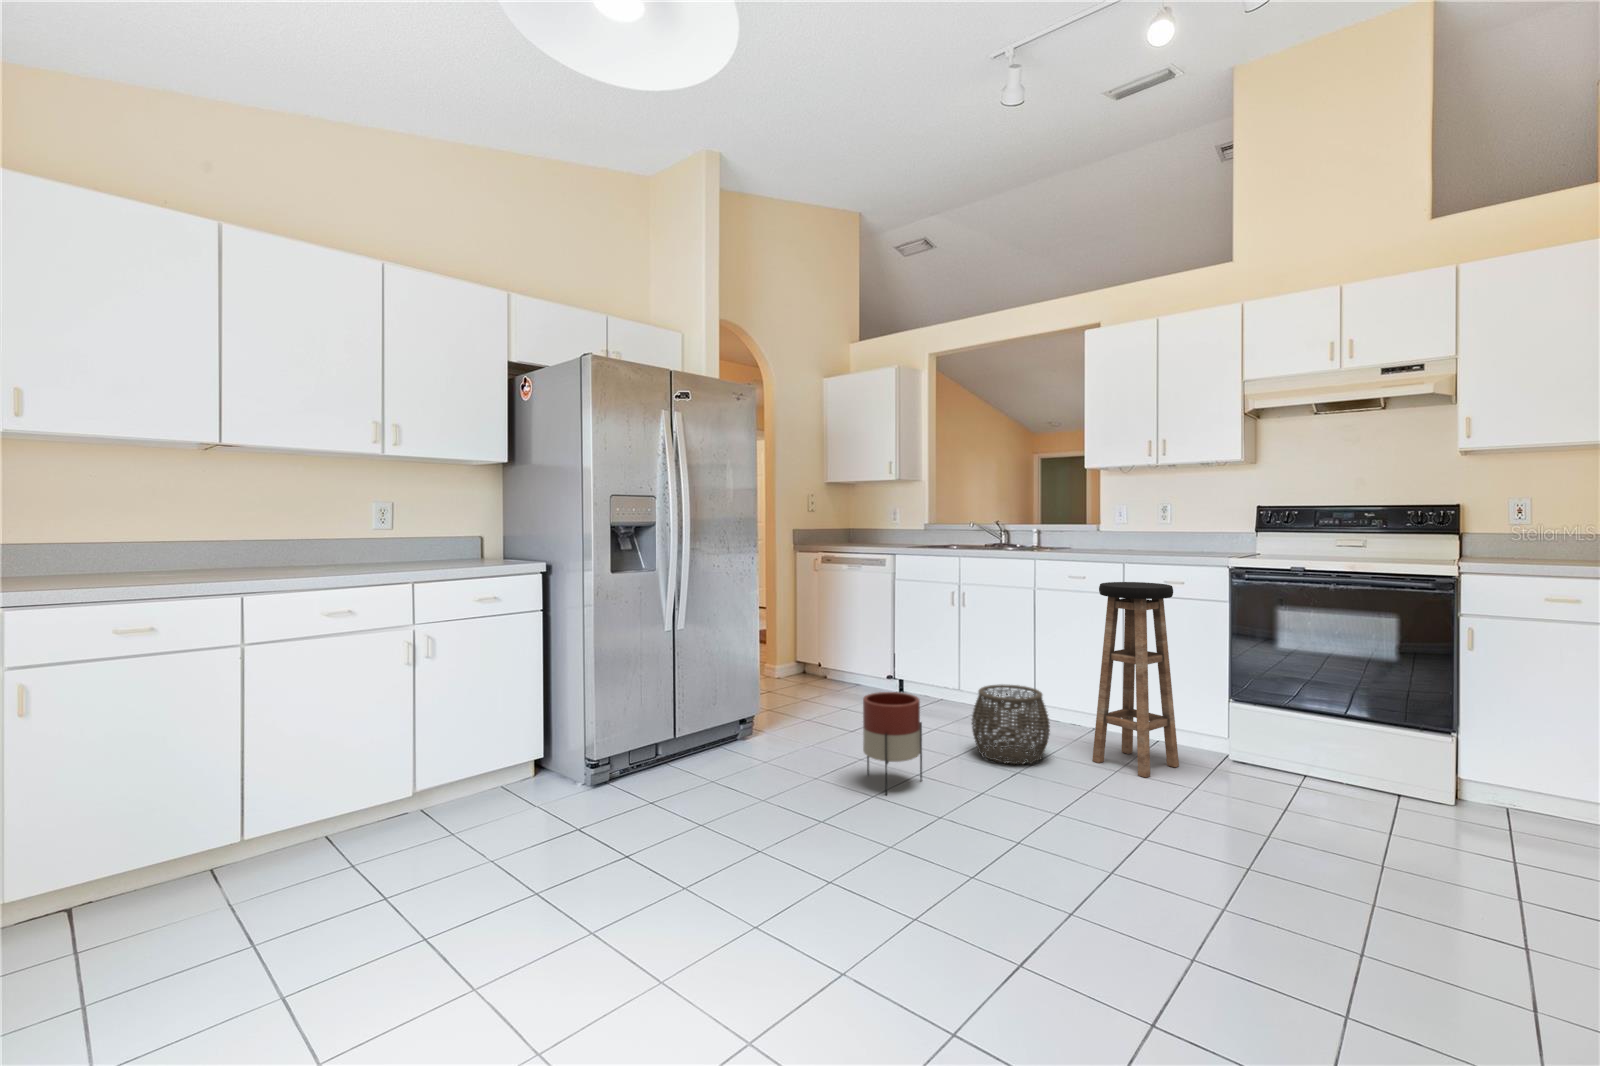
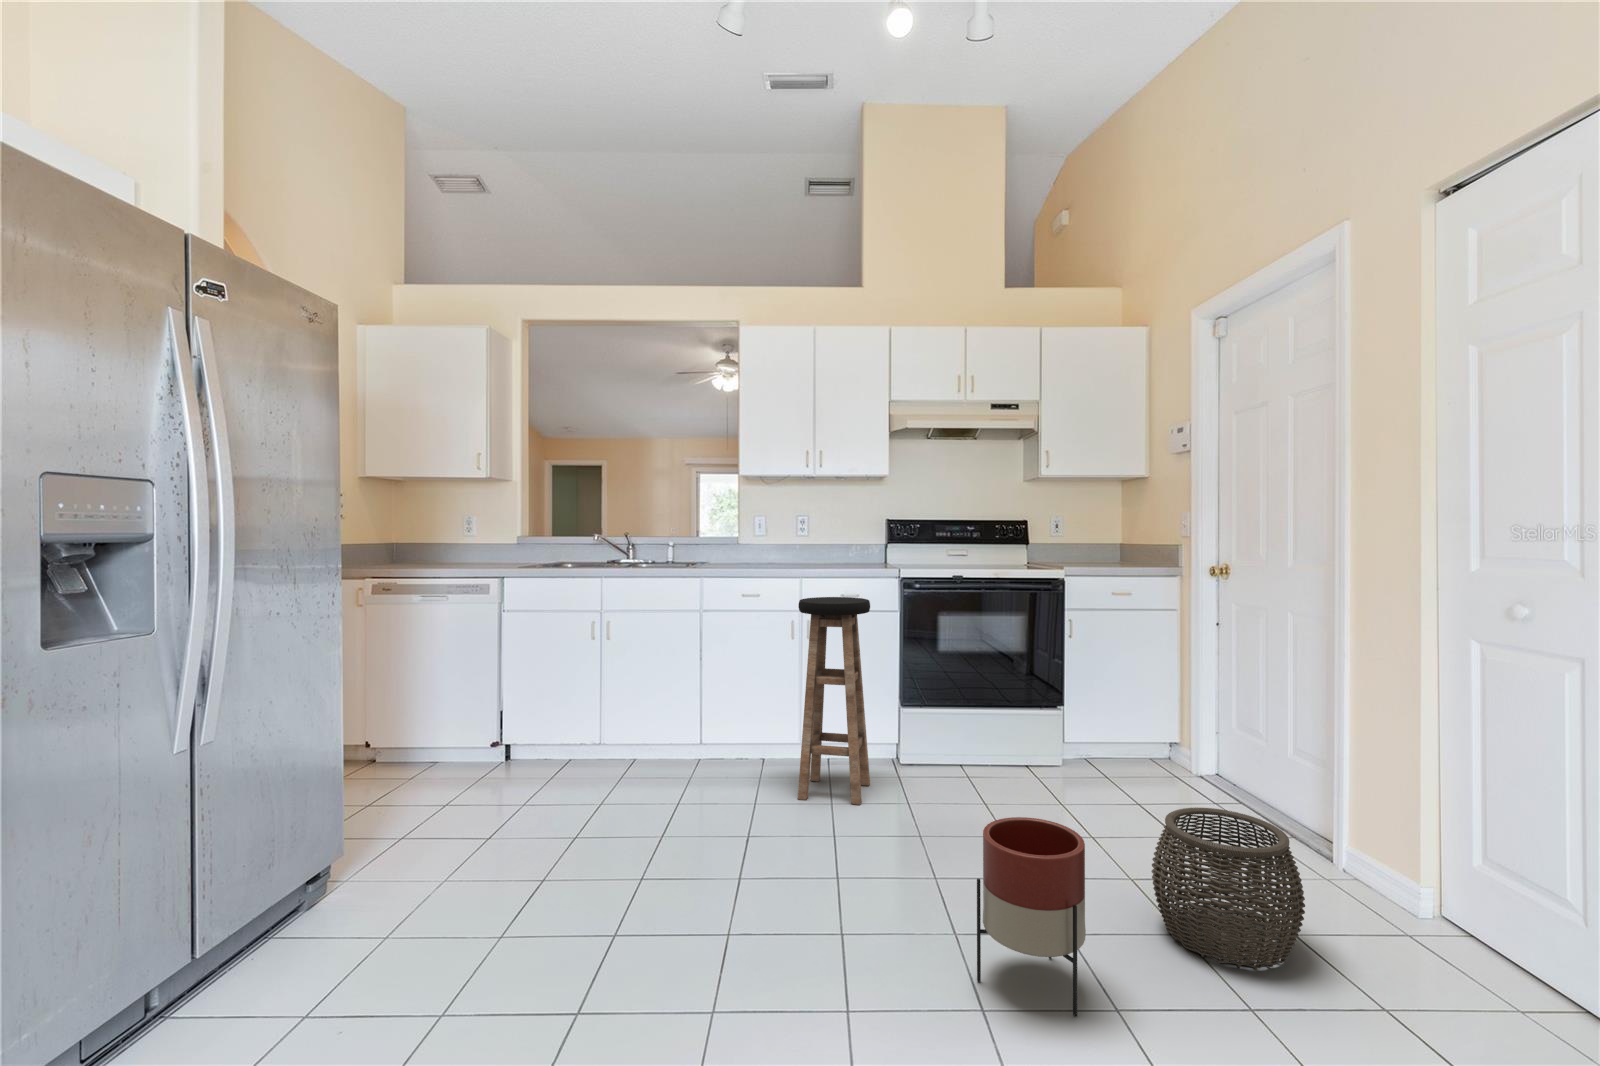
woven basket: present [972,685,1050,765] -> present [1152,807,1305,969]
planter: present [863,692,922,794] -> present [977,817,1086,1017]

